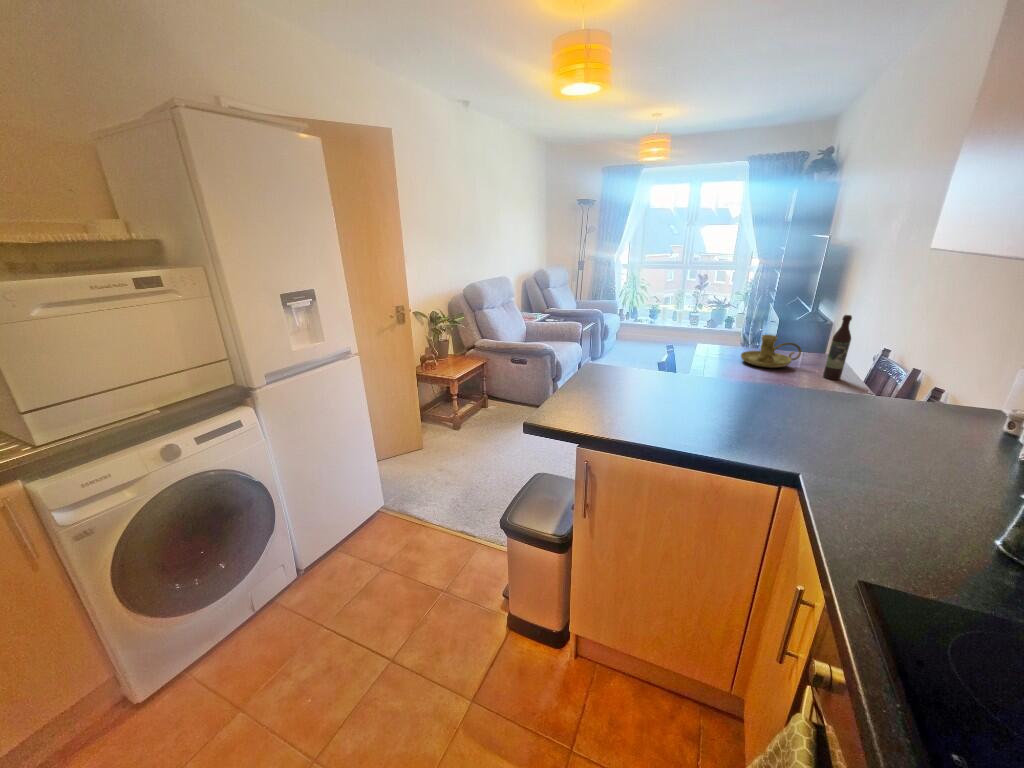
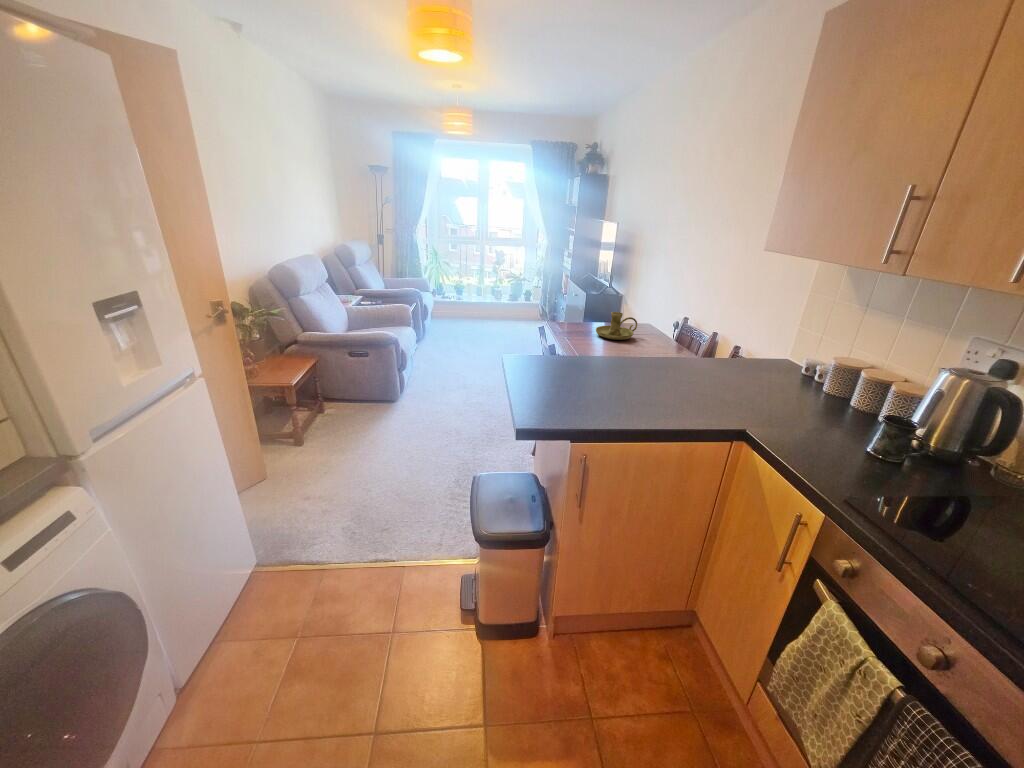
wine bottle: present [823,315,852,380] -> none [657,294,675,345]

